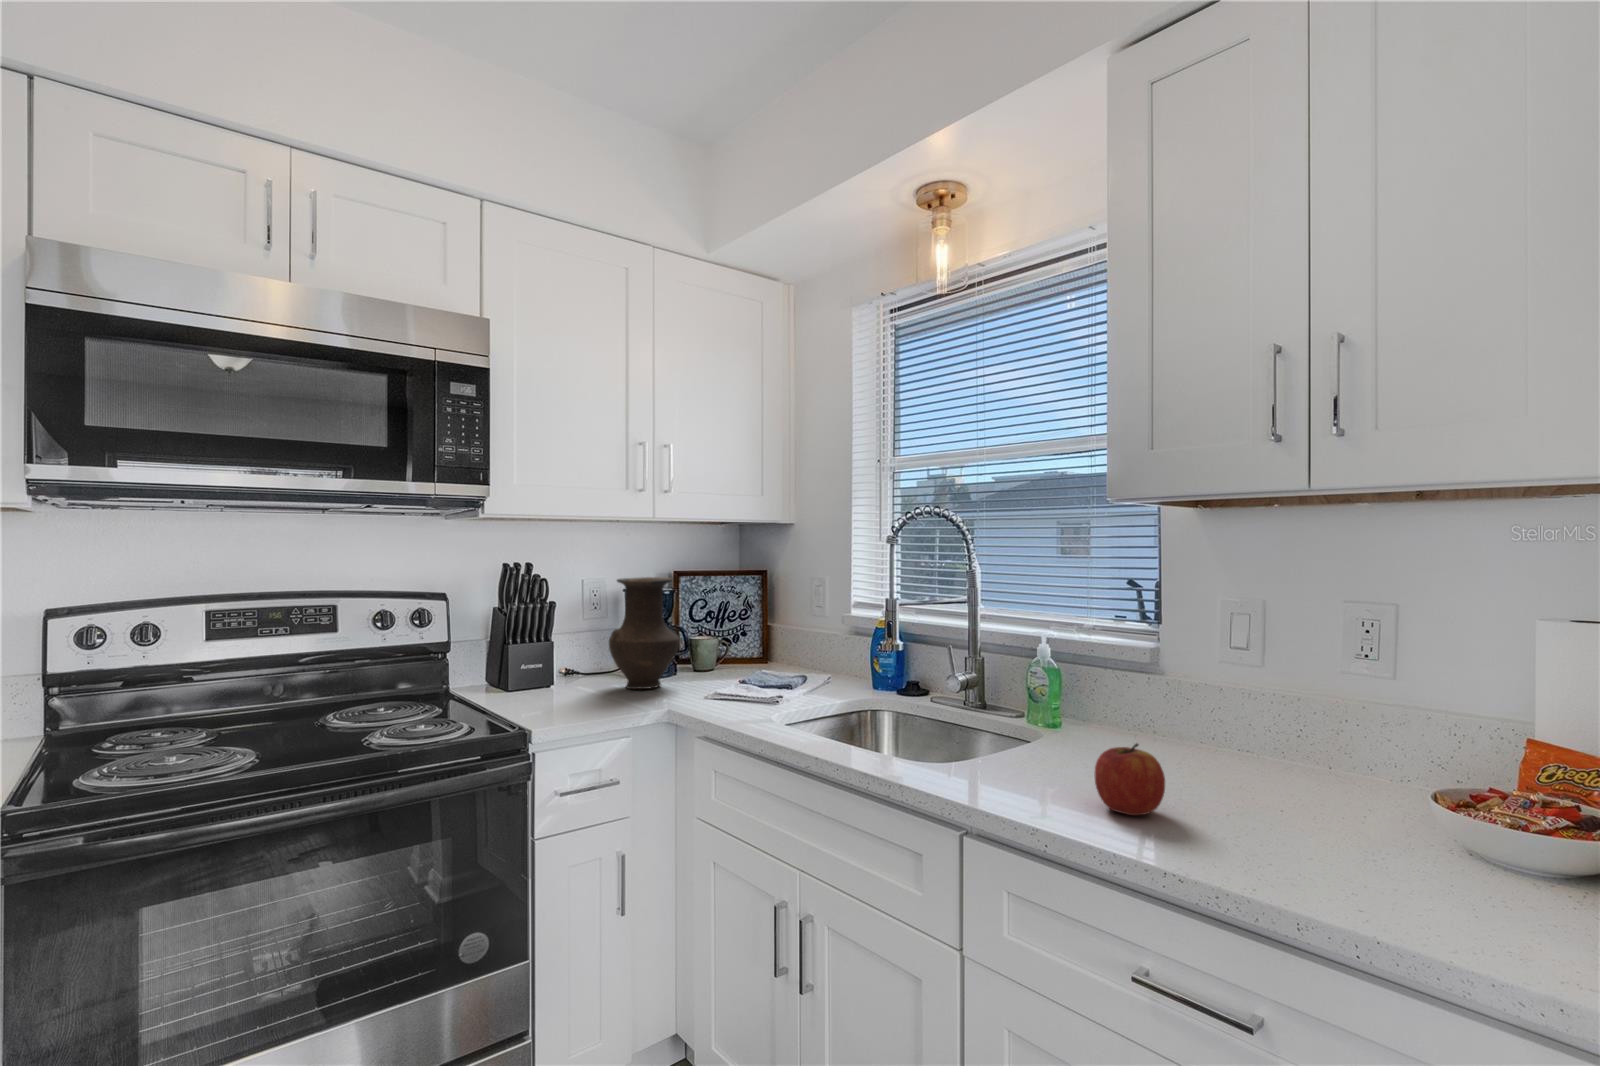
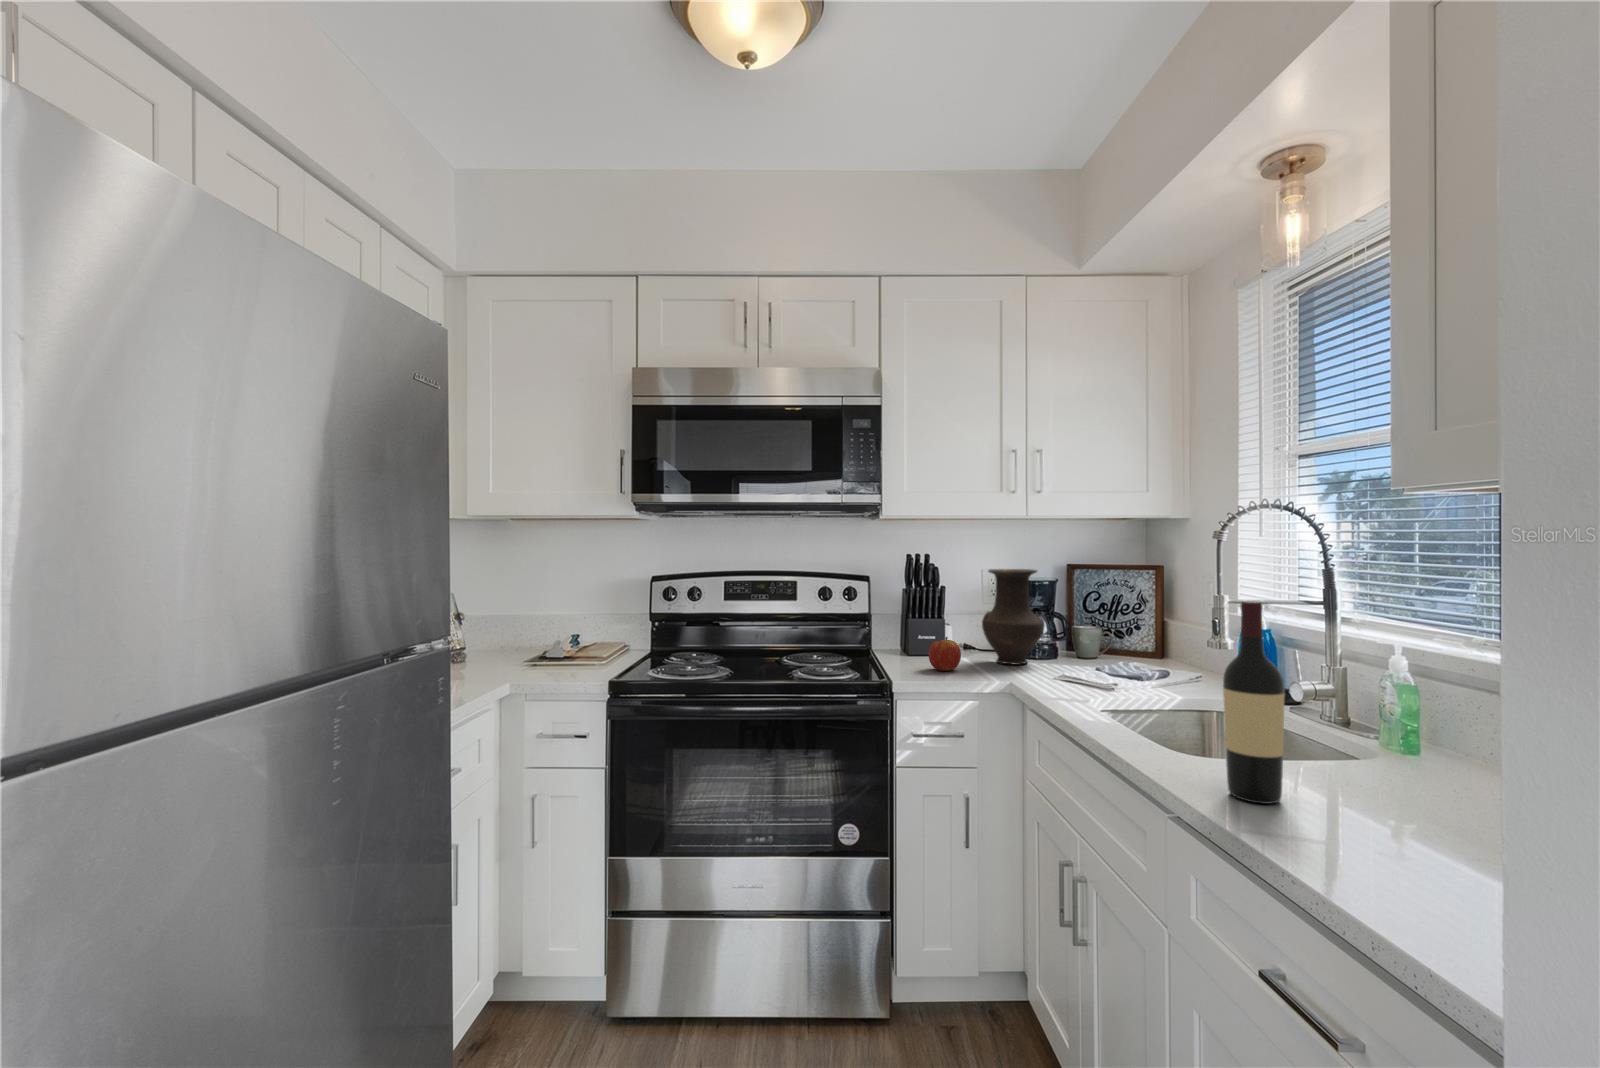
wine bottle: none [998,601,1049,790] -> present [1223,601,1285,804]
apple: present [1094,744,1165,815] -> present [929,637,961,671]

